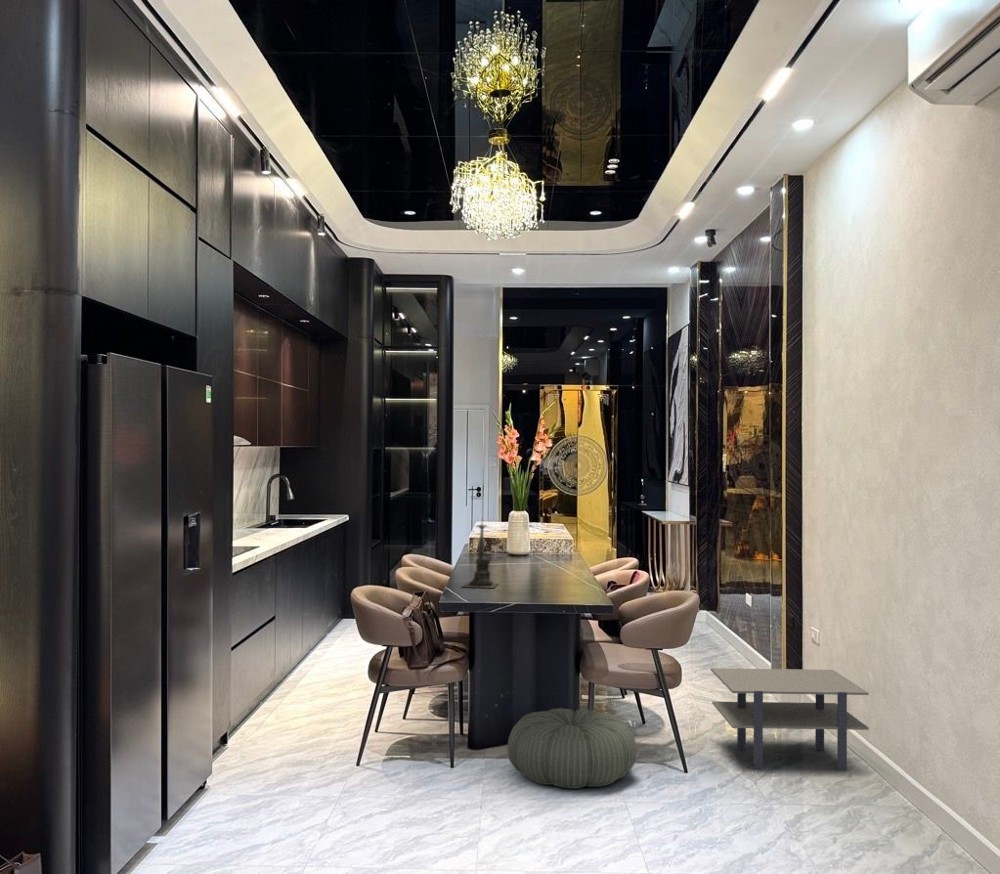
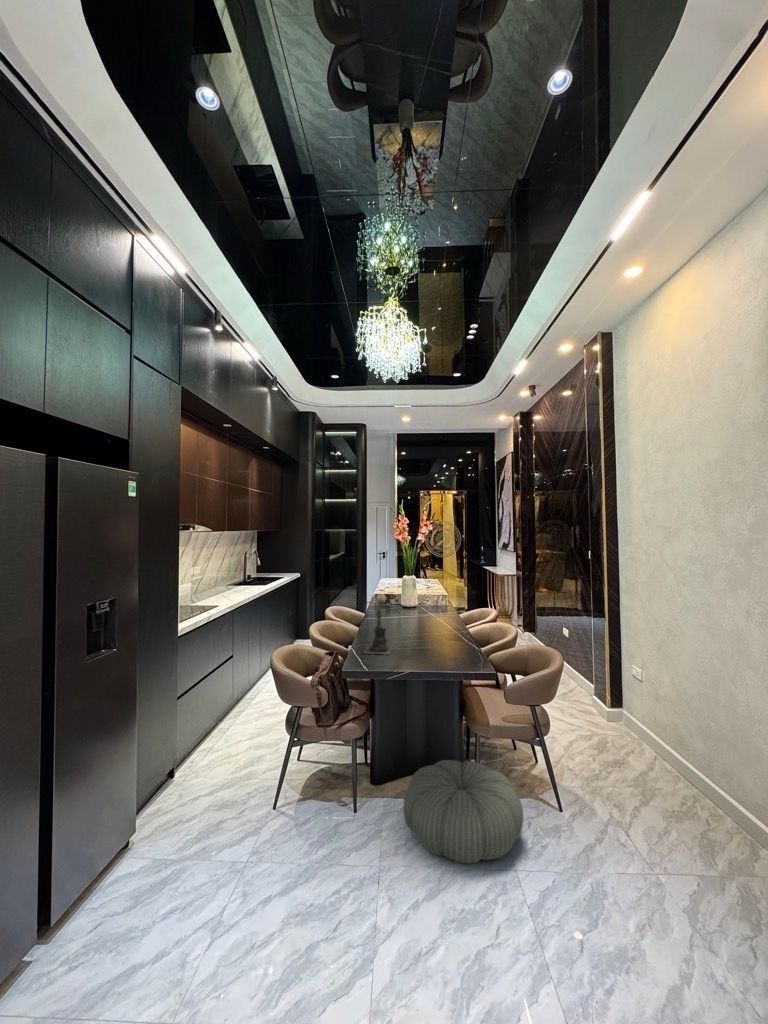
side table: present [711,668,869,771] -> none [569,712,731,825]

